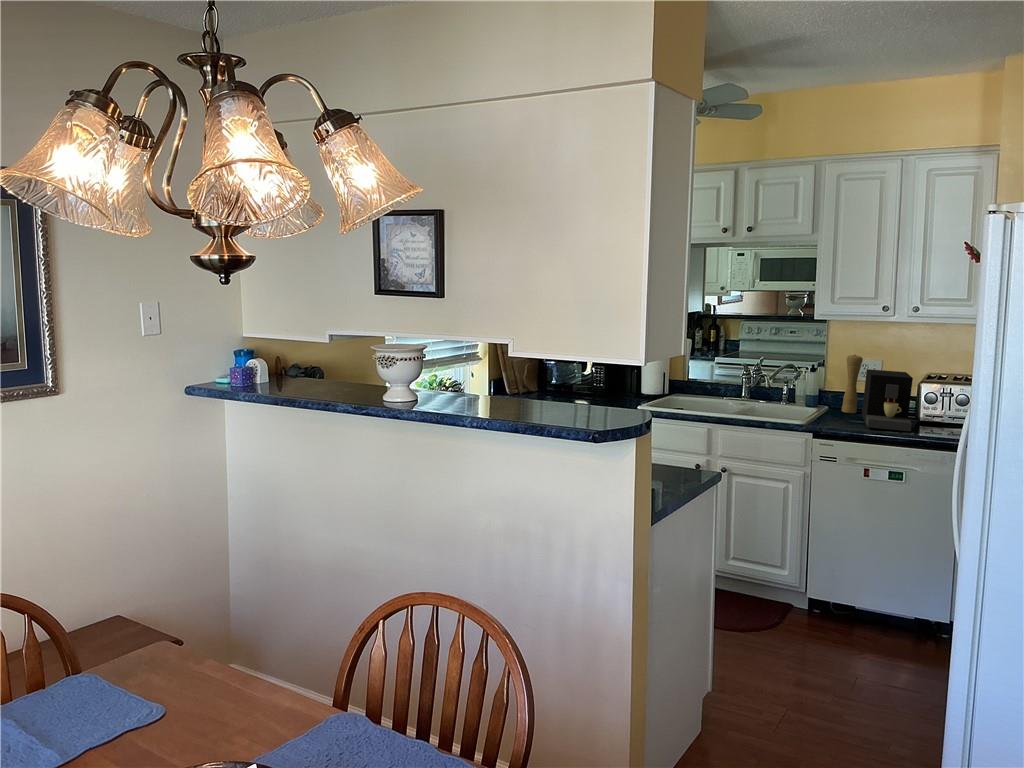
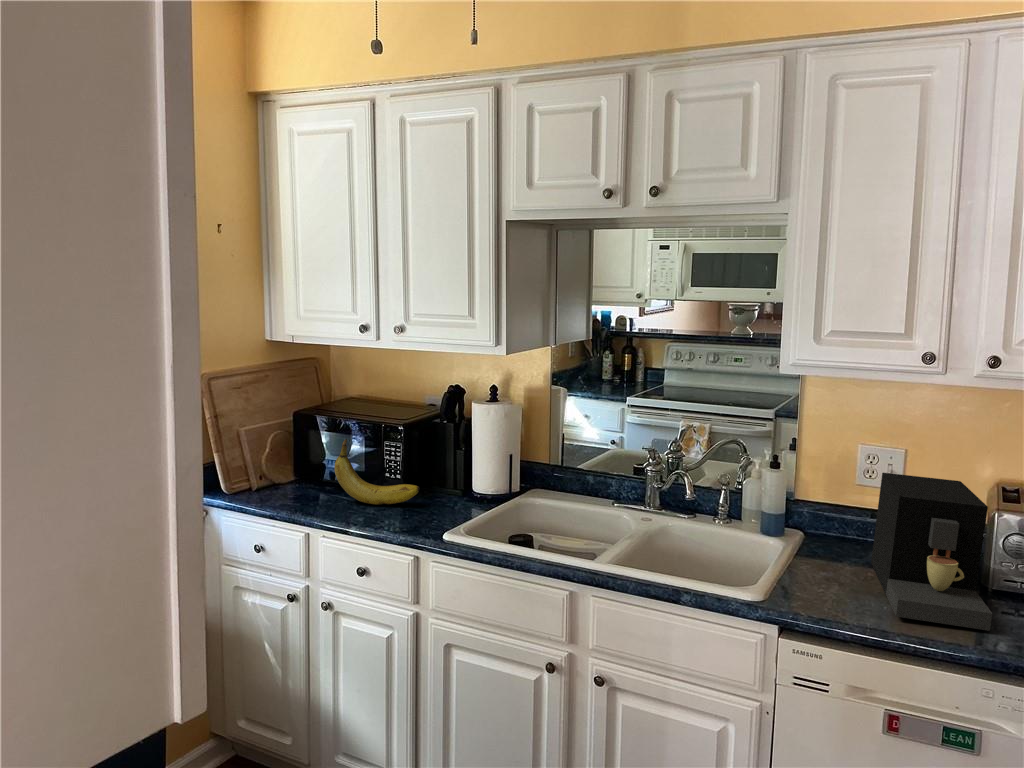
pepper mill: present [842,355,863,413] -> none [831,440,873,554]
banana: none [568,363,616,399] -> present [335,439,419,504]

